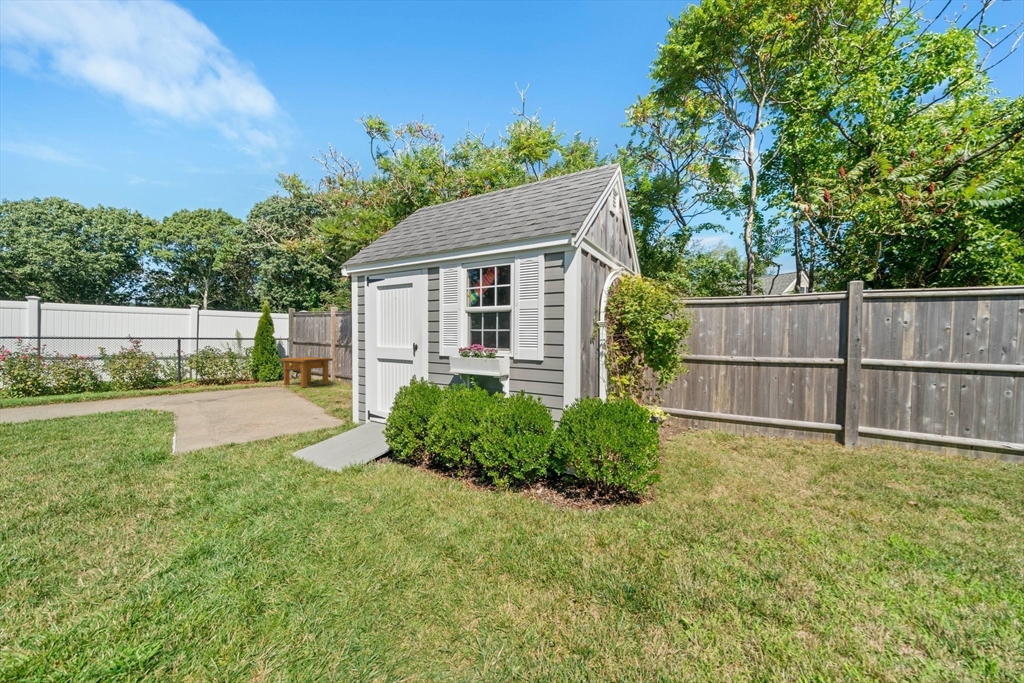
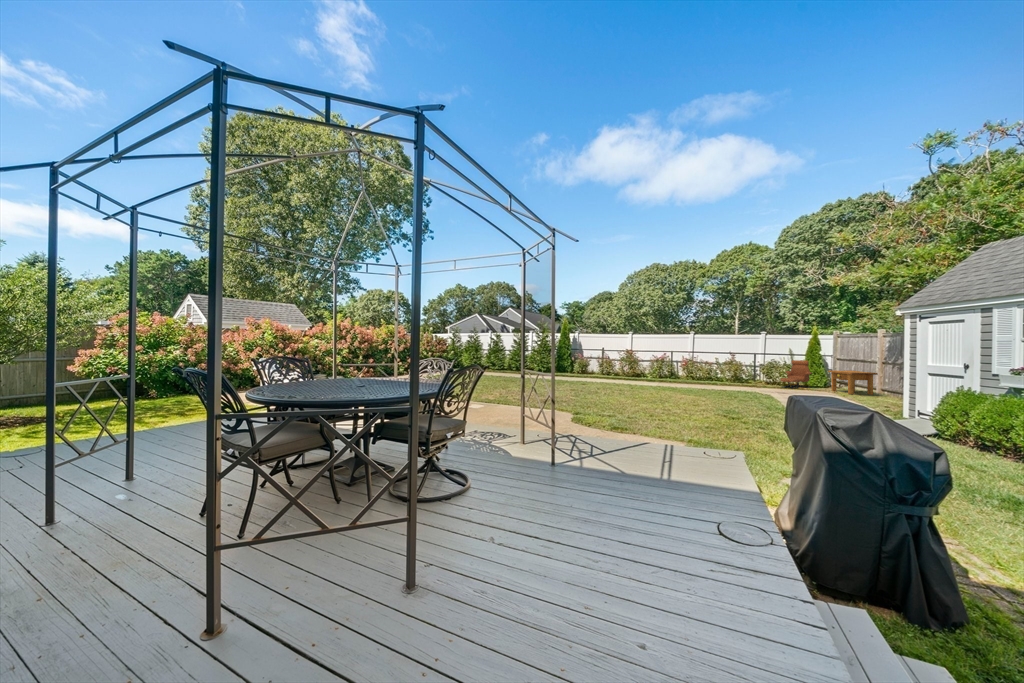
lounge chair: none [211,347,261,389] -> present [780,360,812,388]

